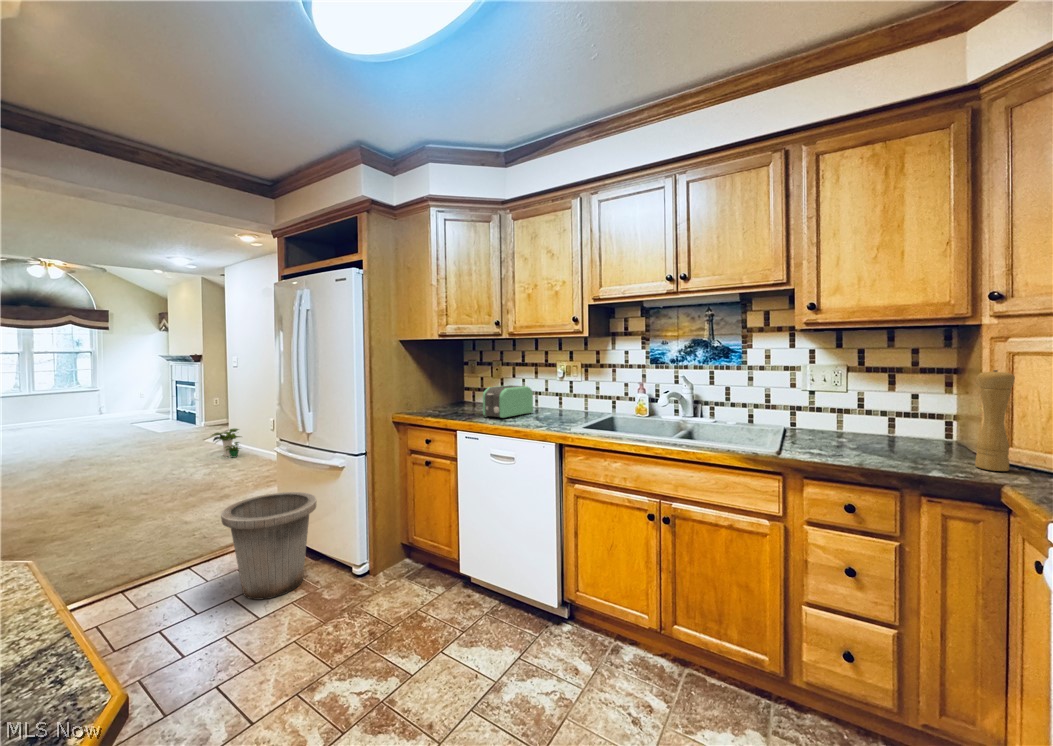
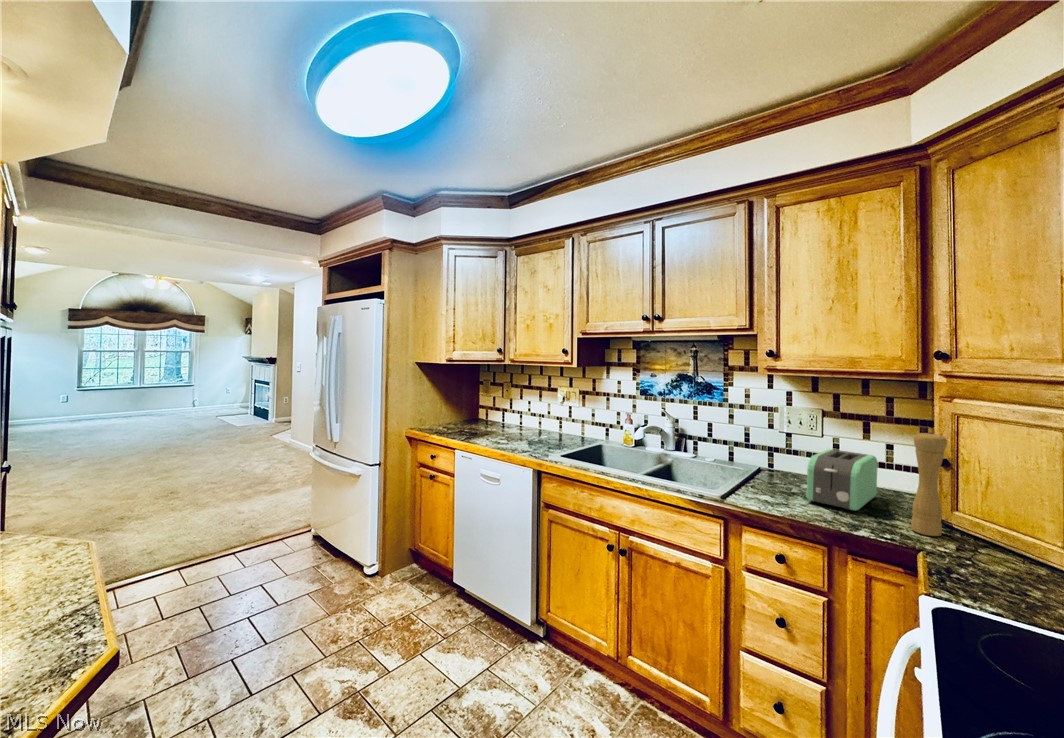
toaster: present [483,385,533,418] -> present [806,449,878,511]
potted plant: present [212,429,240,458] -> none [274,429,303,455]
trash can: present [221,492,316,600] -> none [255,496,336,590]

